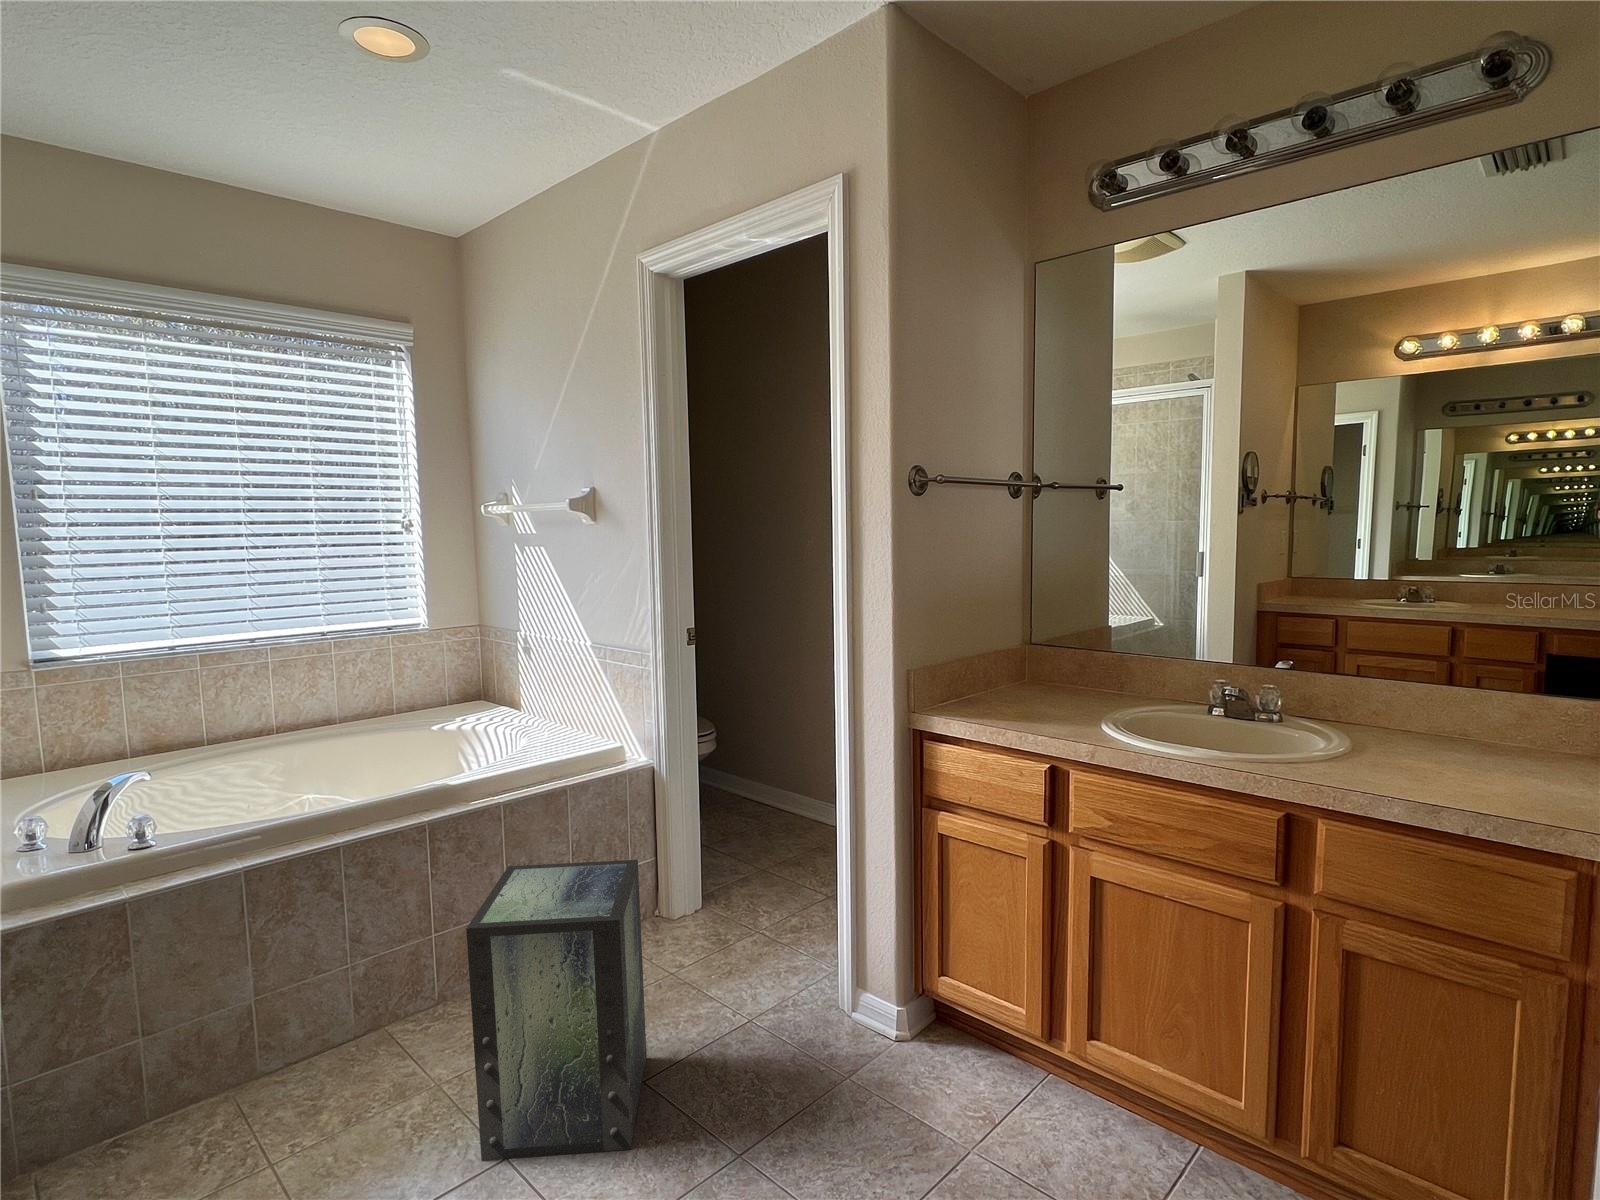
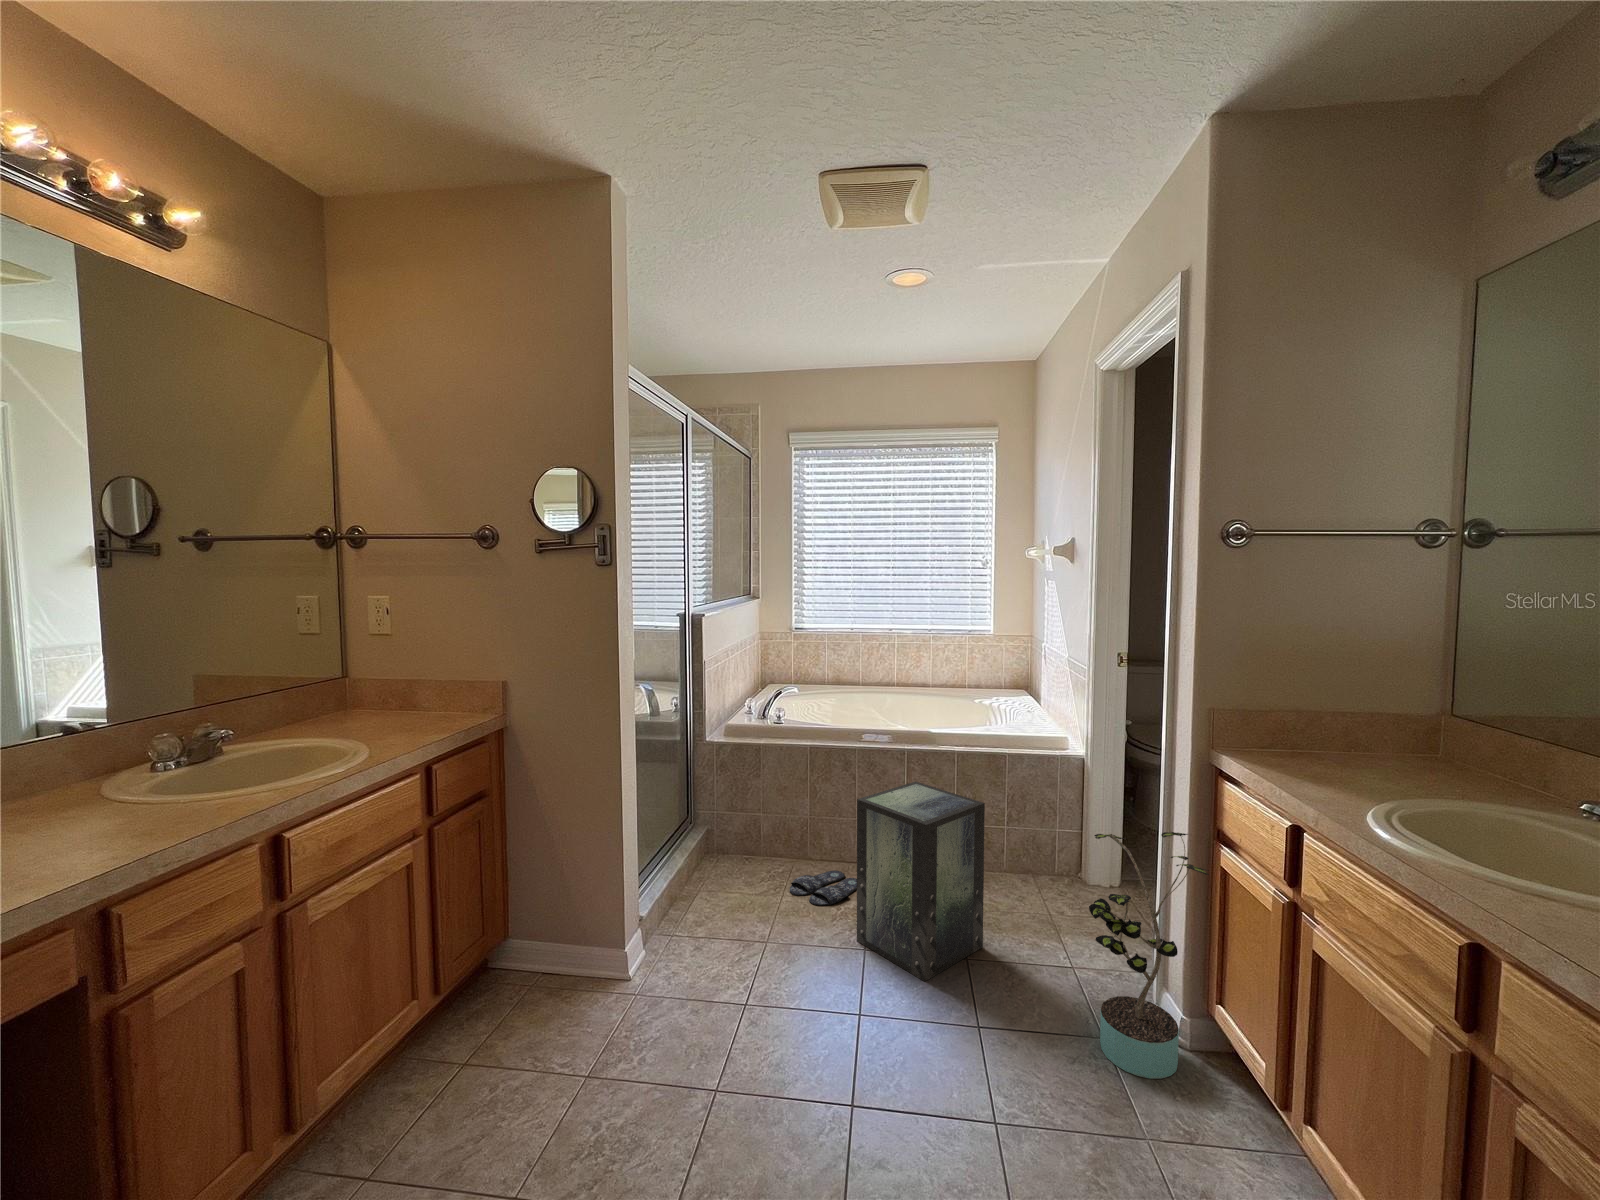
potted plant: none [808,811,958,1097] -> present [1089,832,1209,1079]
slippers: none [269,1066,400,1160] -> present [790,870,857,906]

